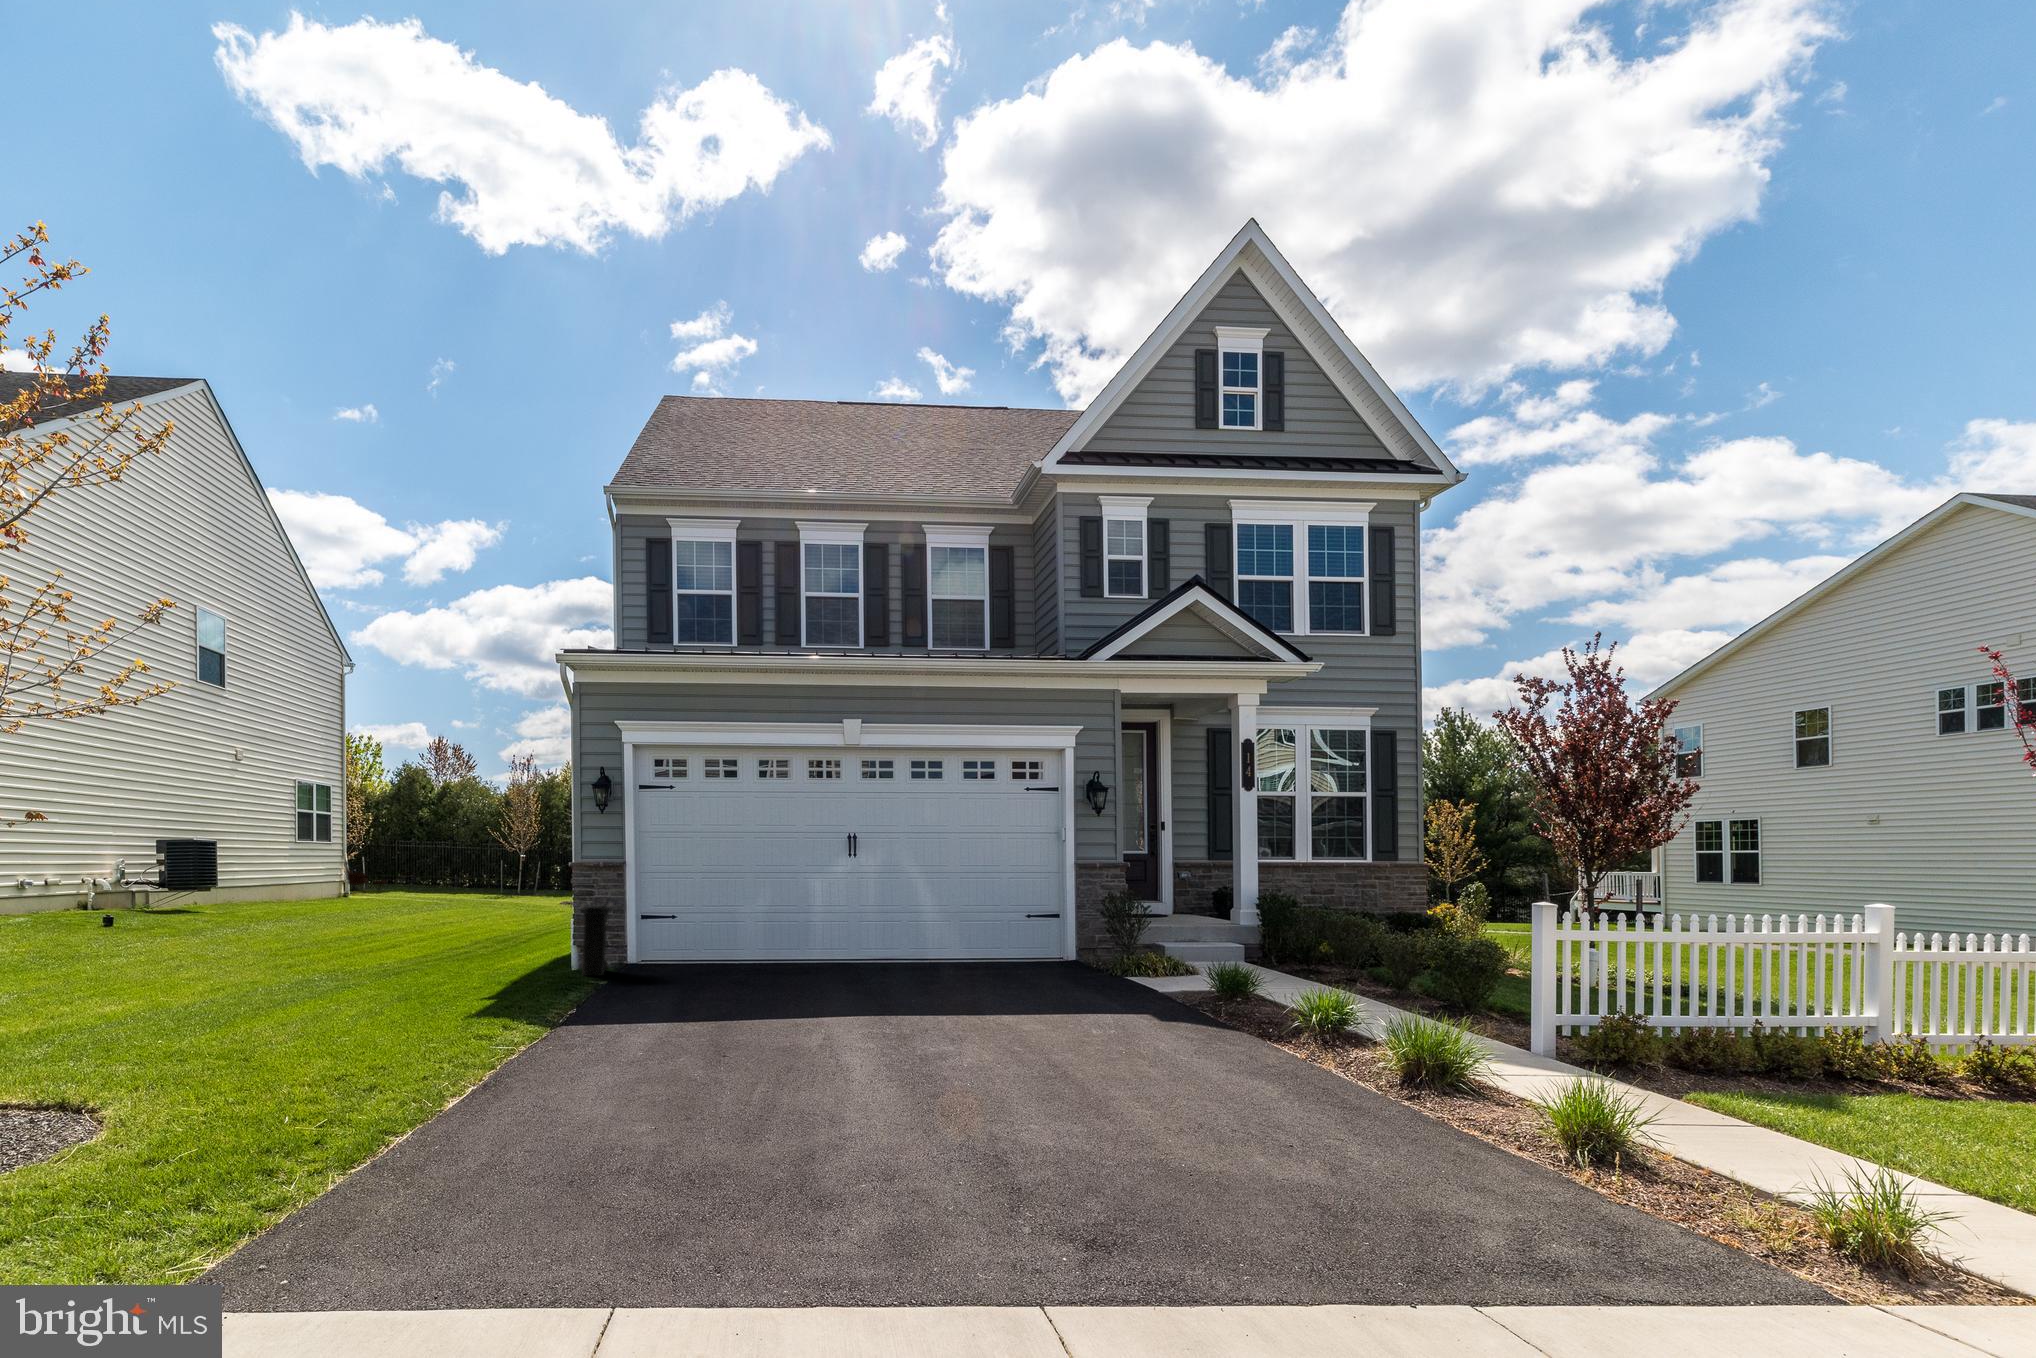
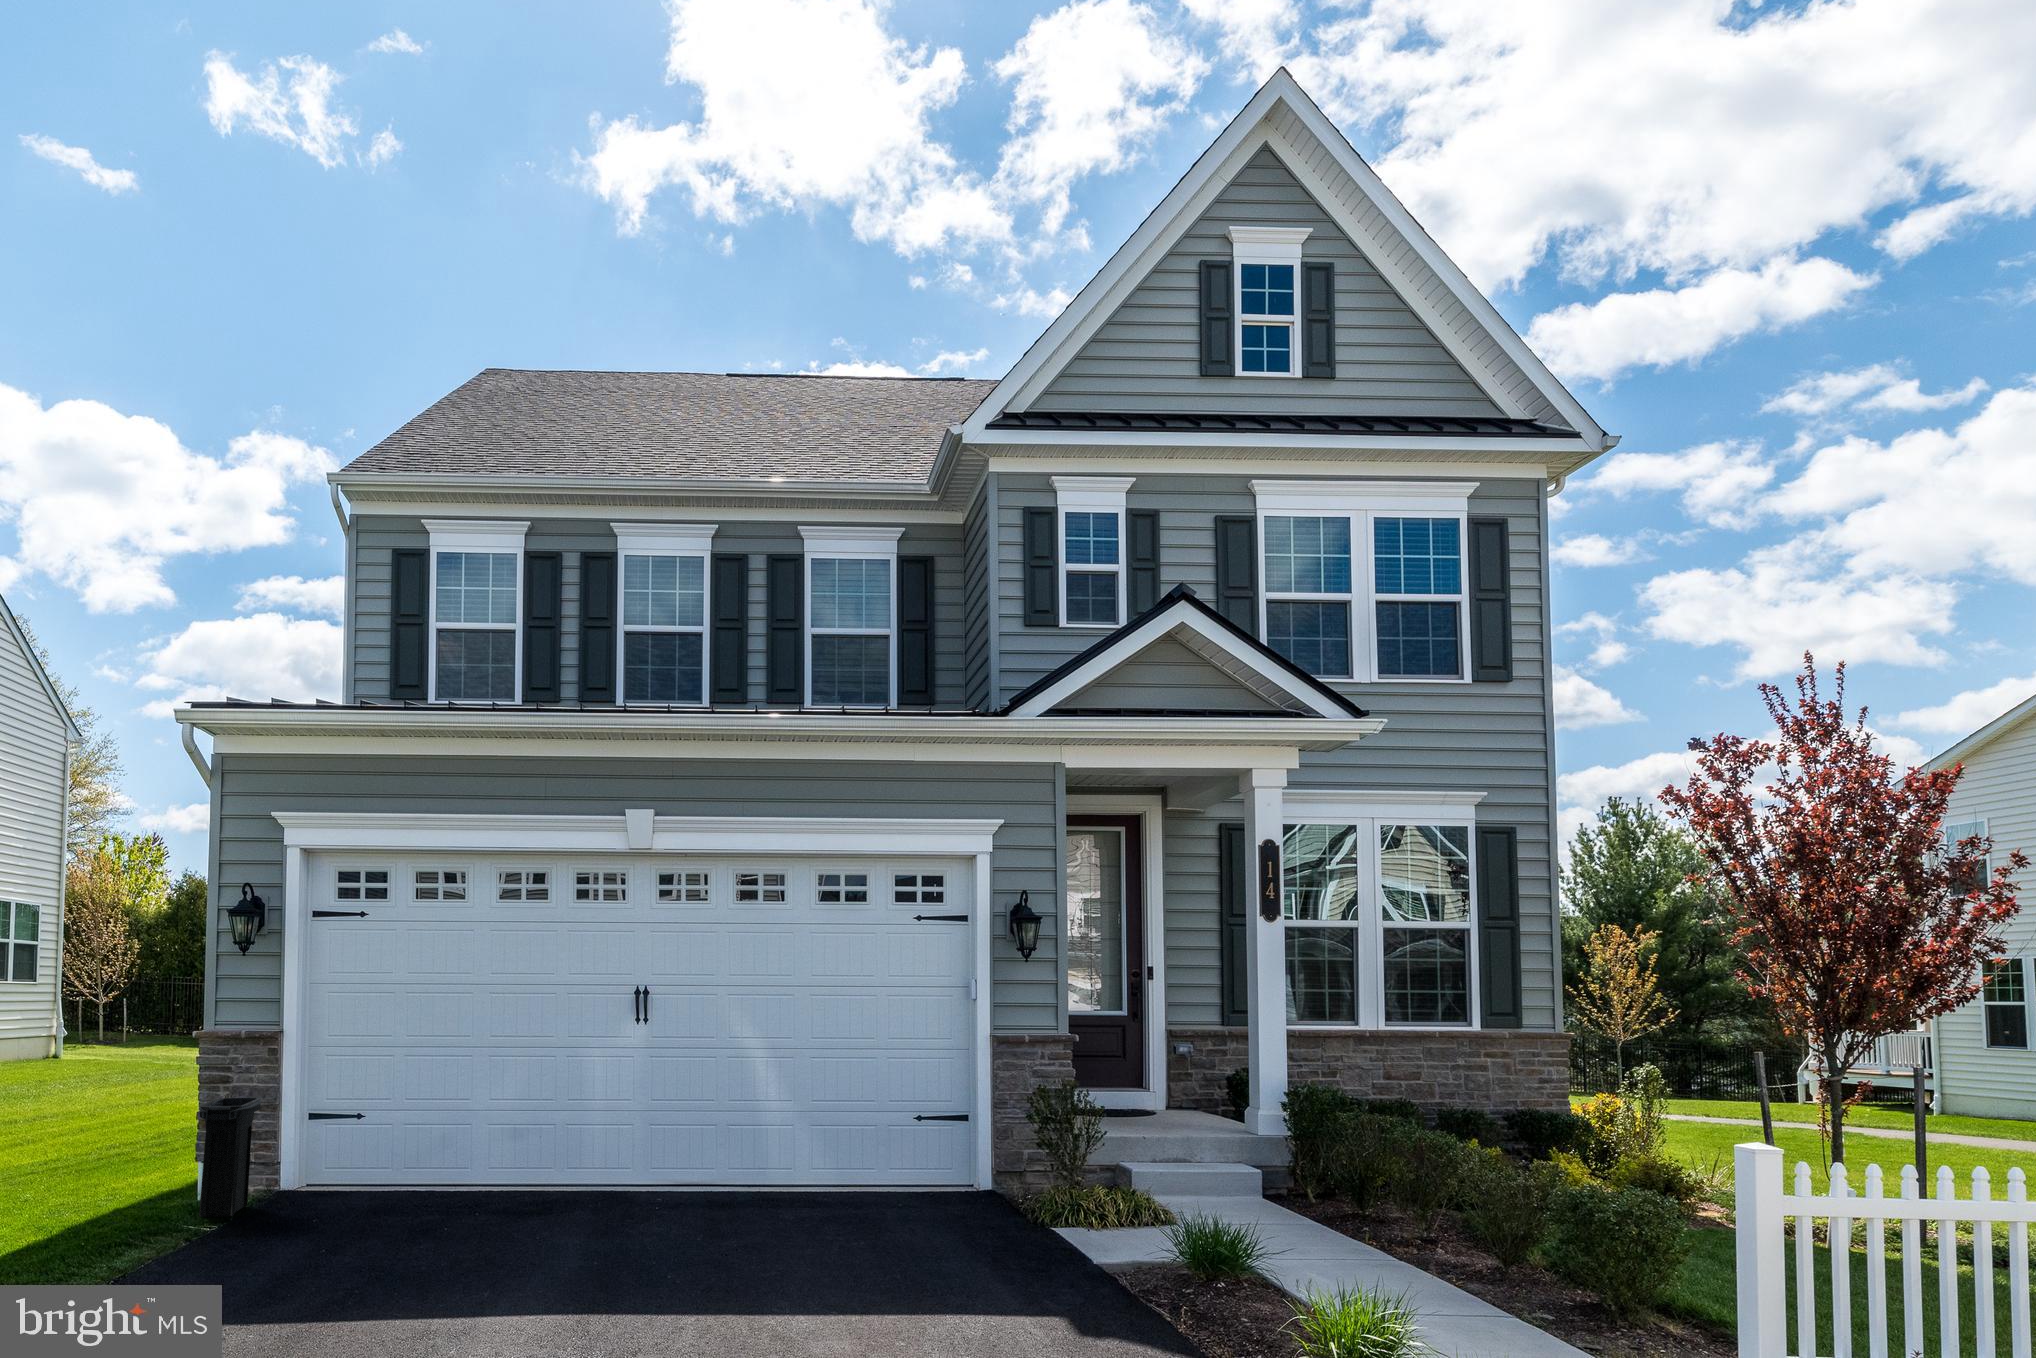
lounge chair: present [345,861,386,891] -> none [26,1014,93,1061]

